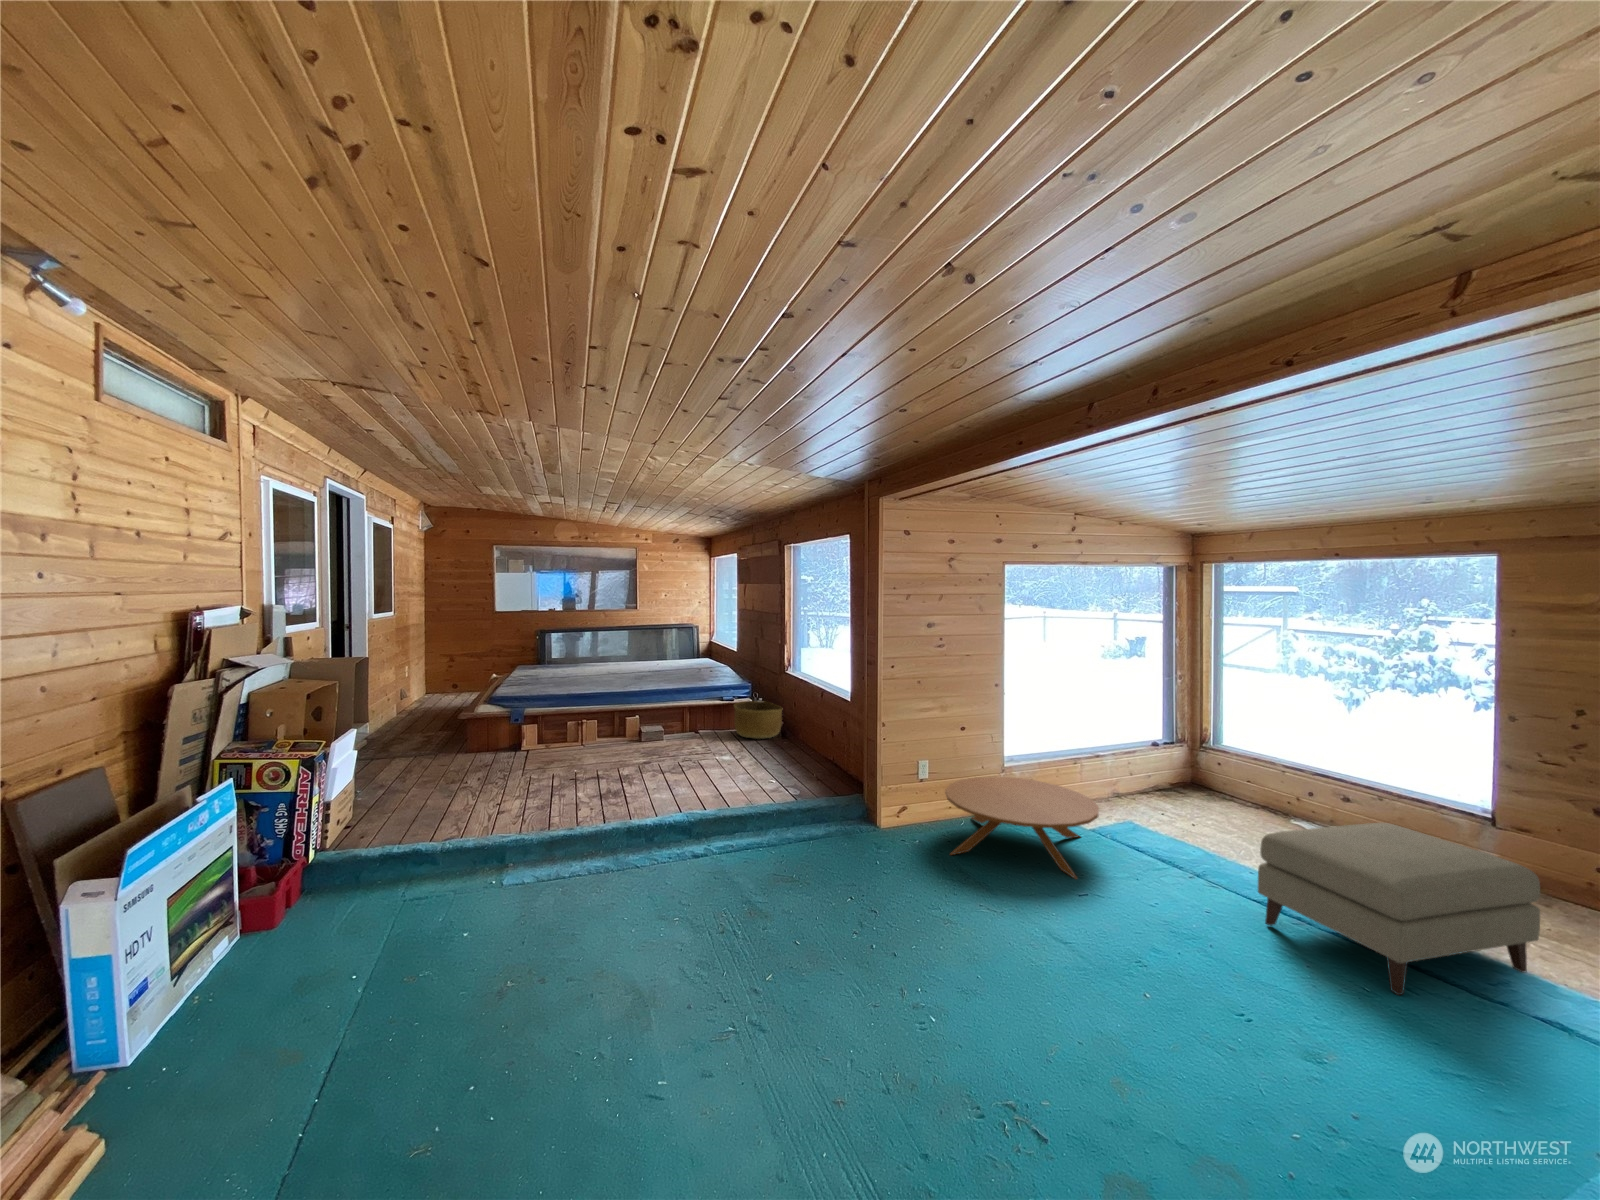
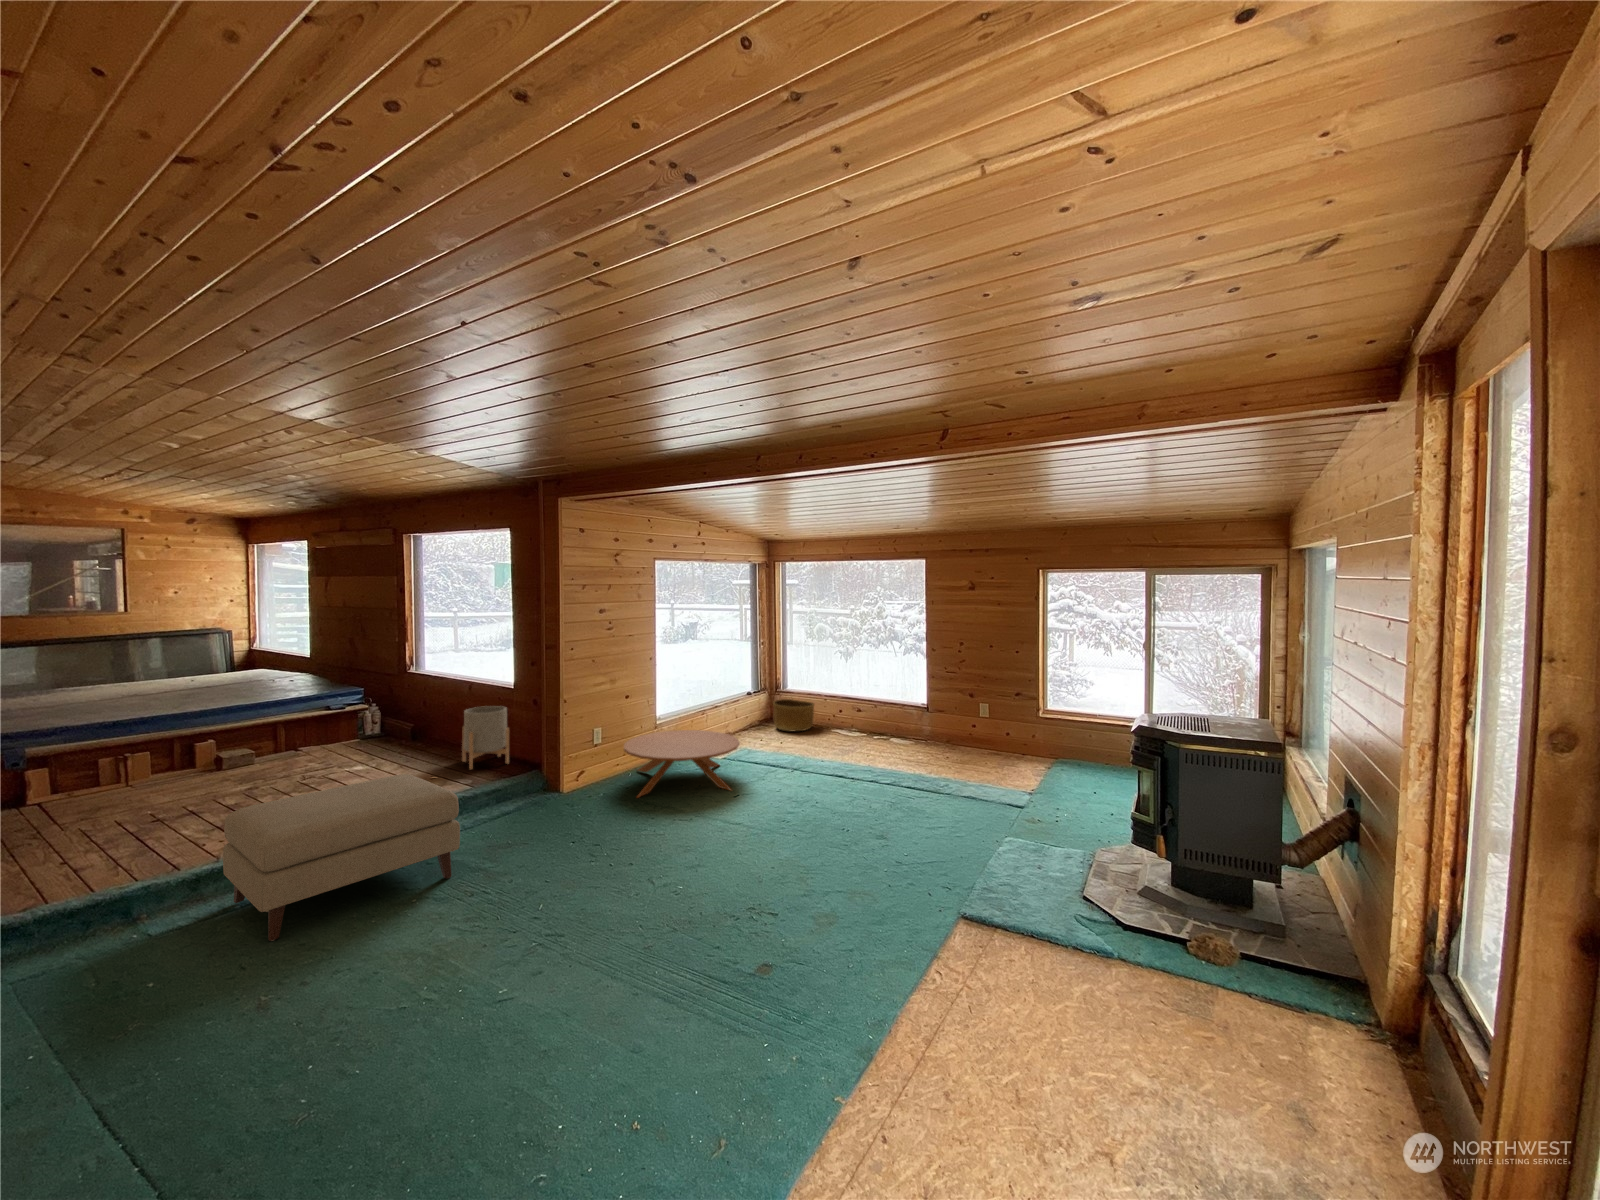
basket: present [734,701,782,739] -> present [773,699,814,732]
planter: none [802,717,841,780] -> present [462,706,509,769]
ottoman: present [1258,823,1540,995] -> present [223,774,460,941]

